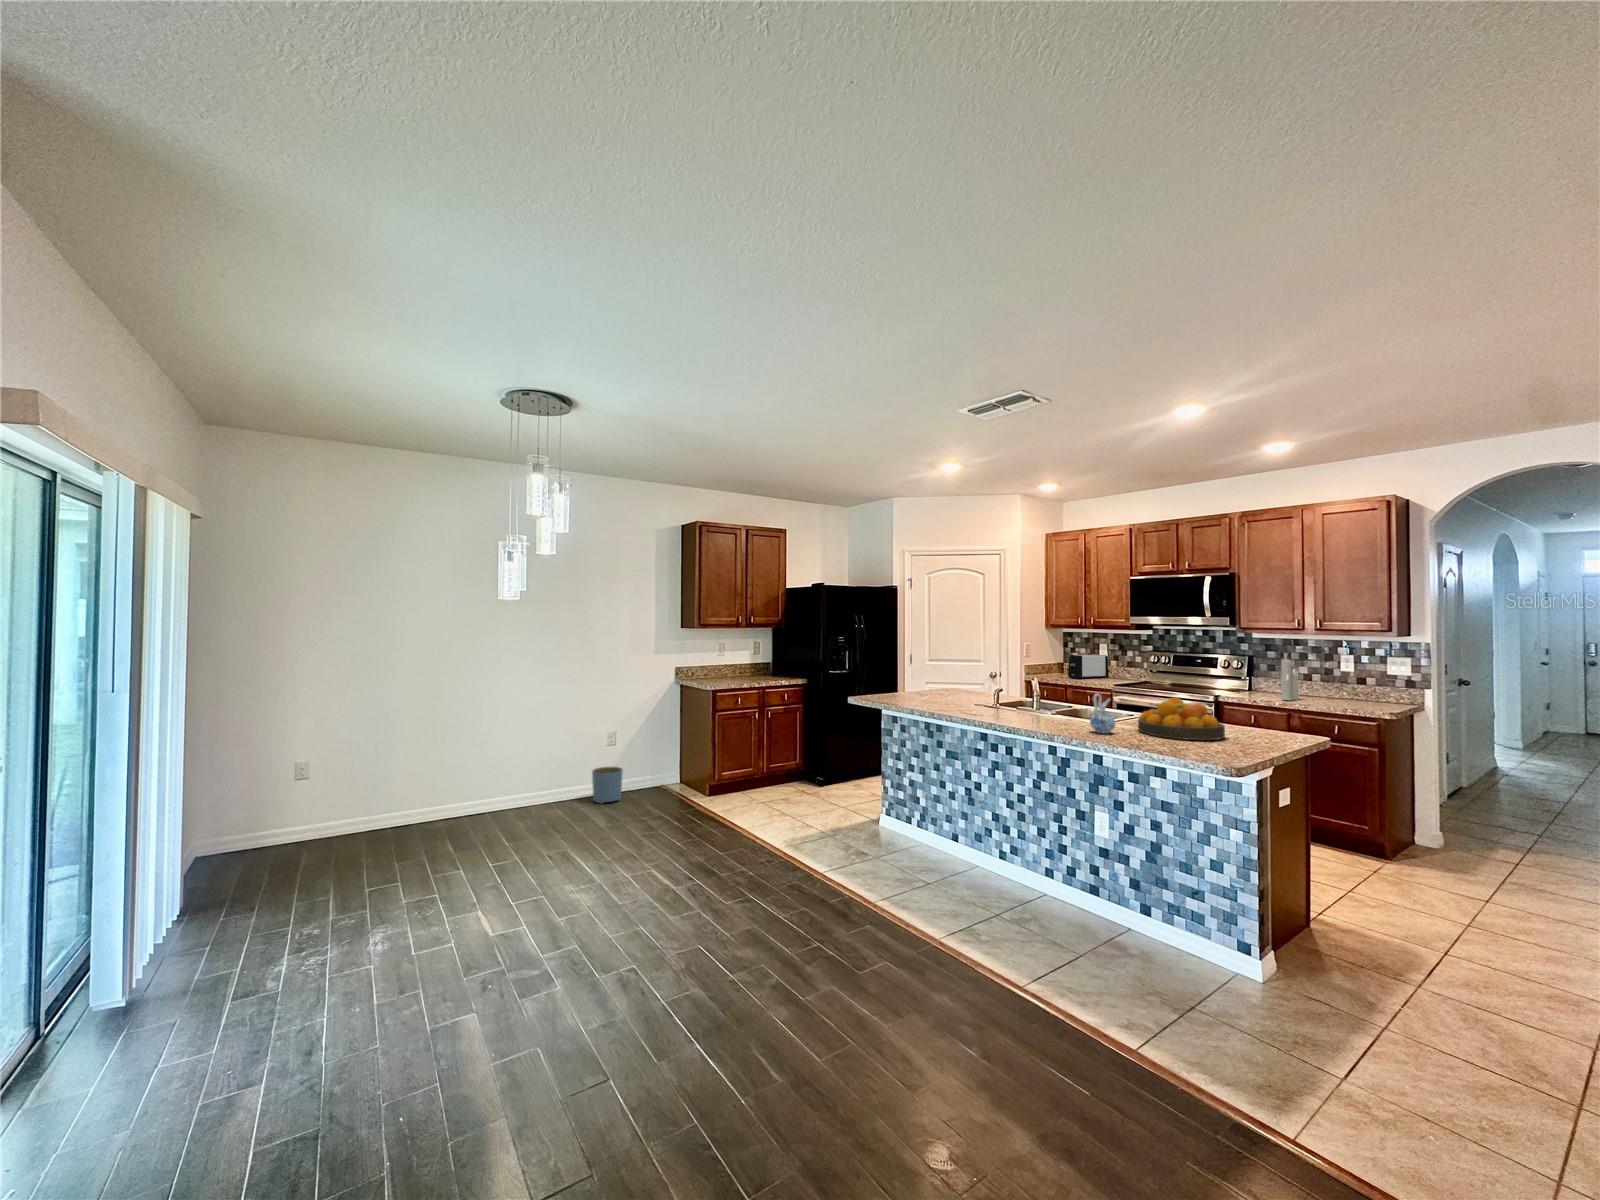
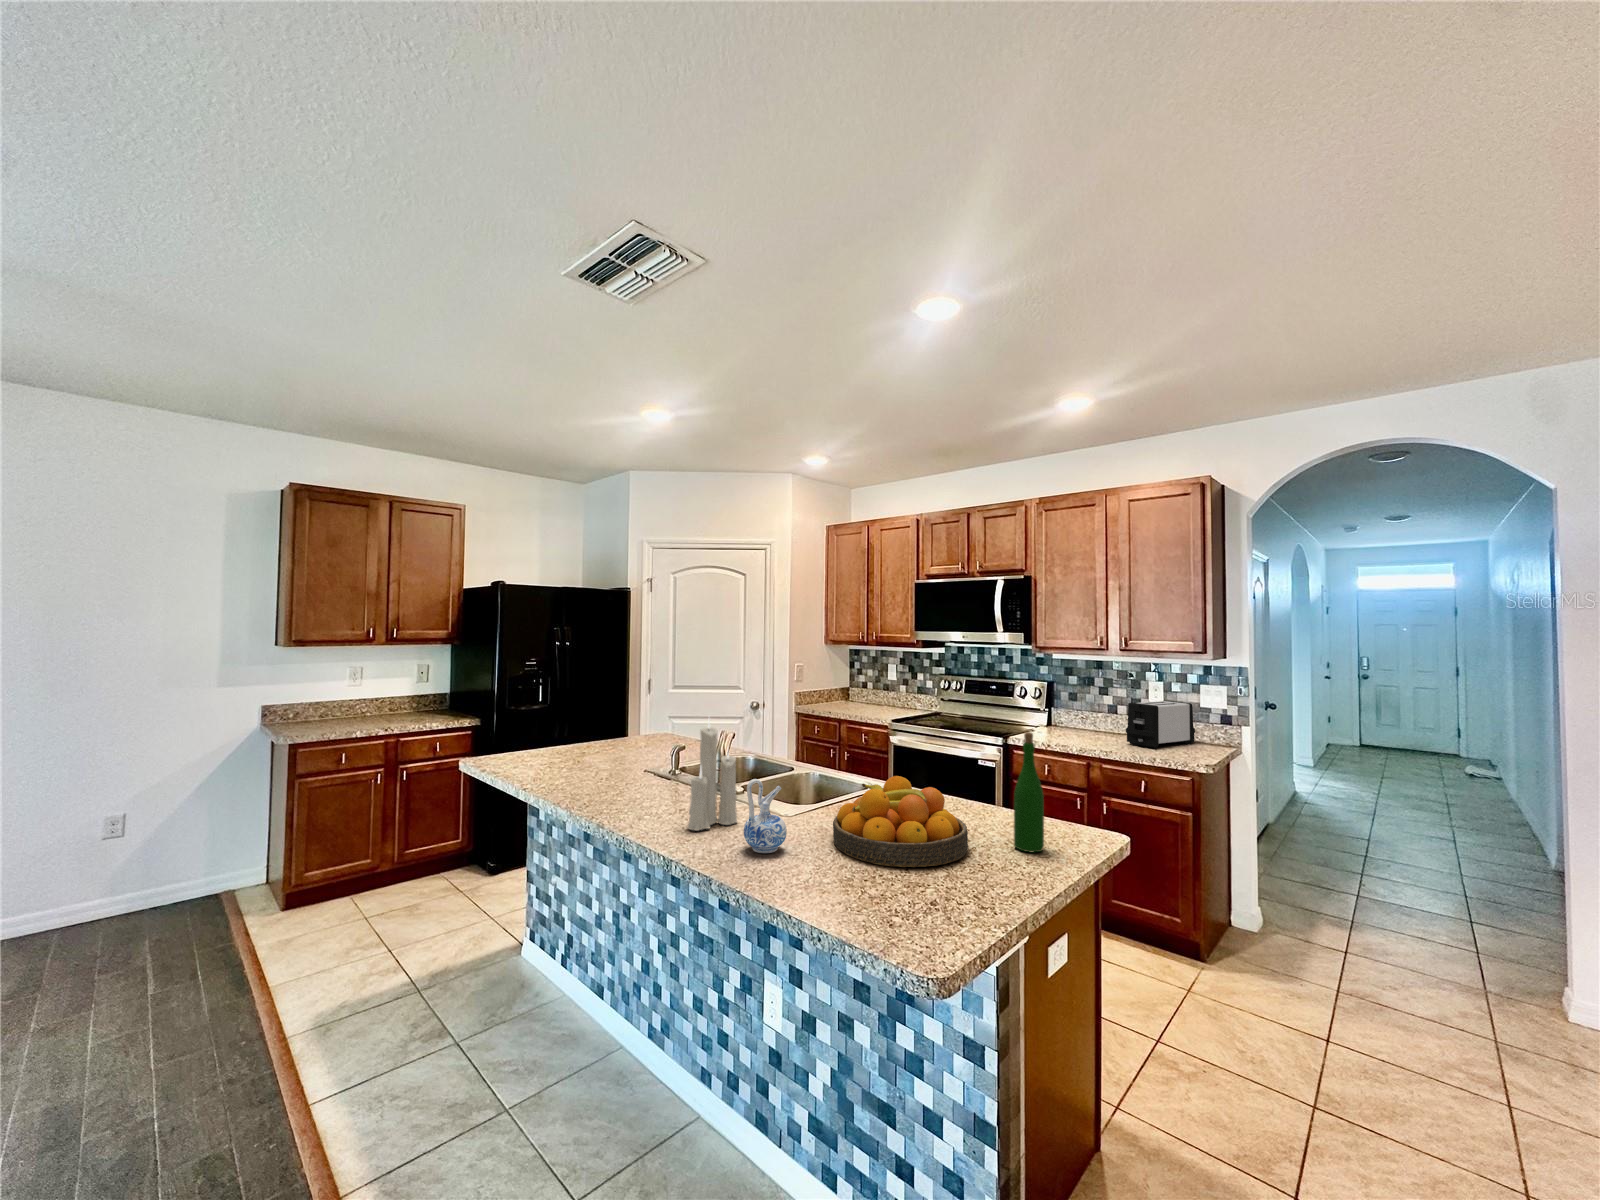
toaster: present [1067,655,1109,679] -> present [1126,700,1195,748]
candle: present [1281,659,1299,700] -> present [687,725,737,831]
wine bottle: none [1253,671,1273,739] -> present [1014,732,1044,853]
planter: present [592,767,623,804] -> none [61,870,130,939]

